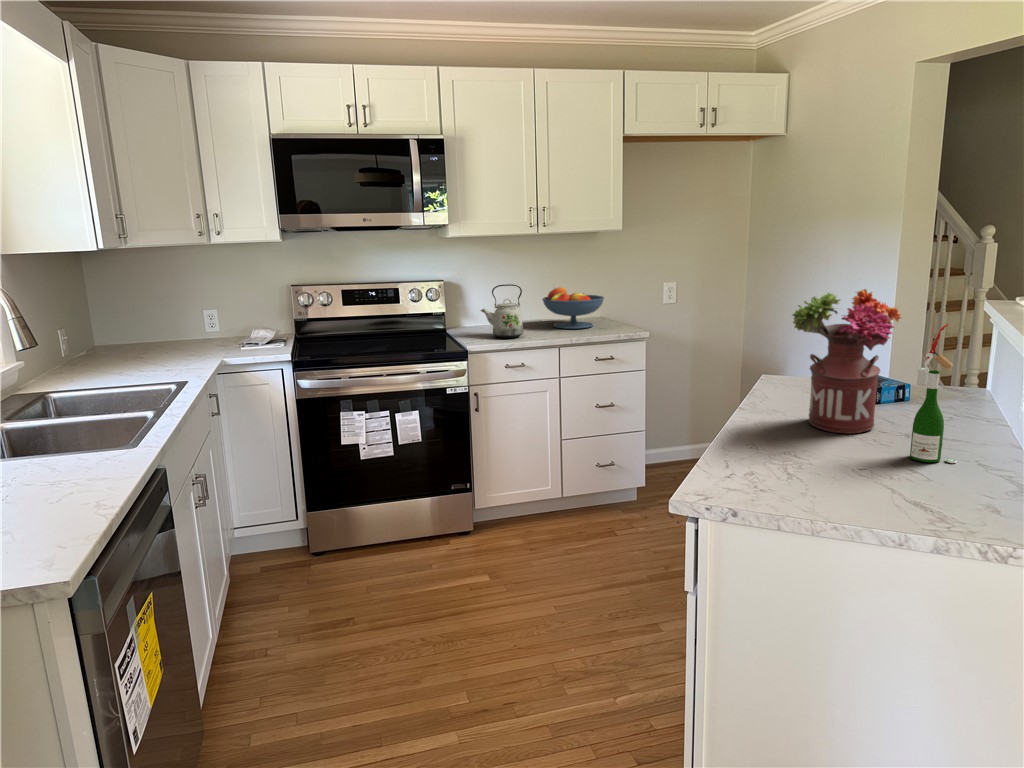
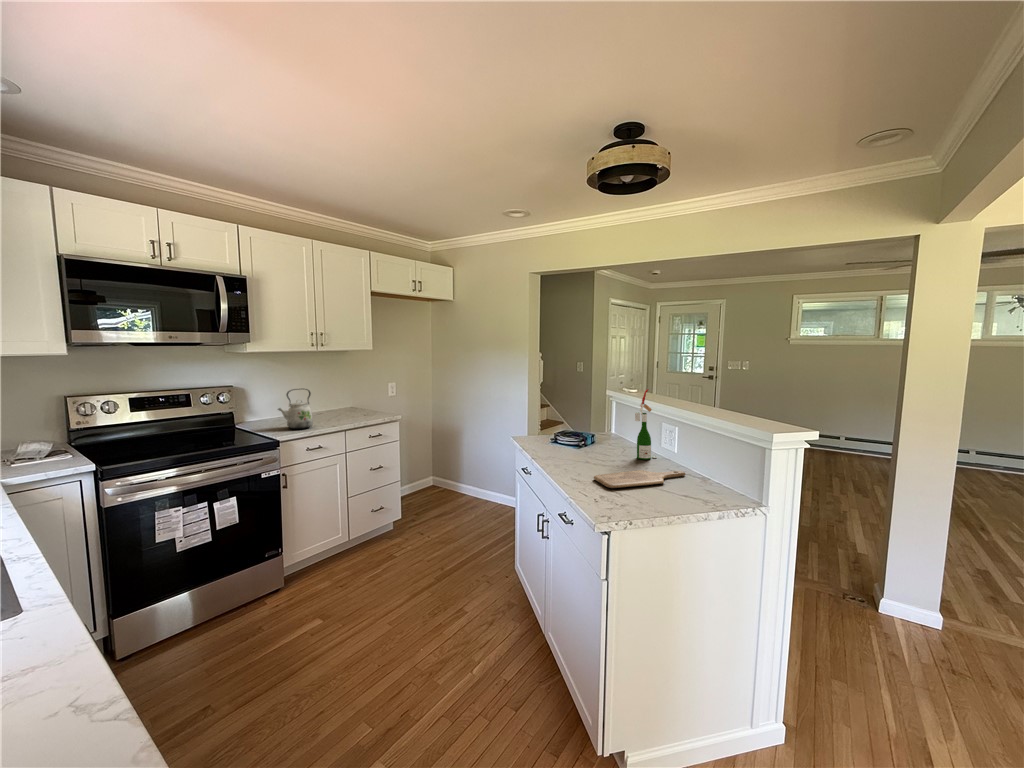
fruit bowl: present [542,287,604,329] -> none [316,390,363,419]
flower arrangement: present [792,289,901,433] -> none [561,376,615,453]
cutting board: none [750,468,948,506] -> present [594,470,686,488]

